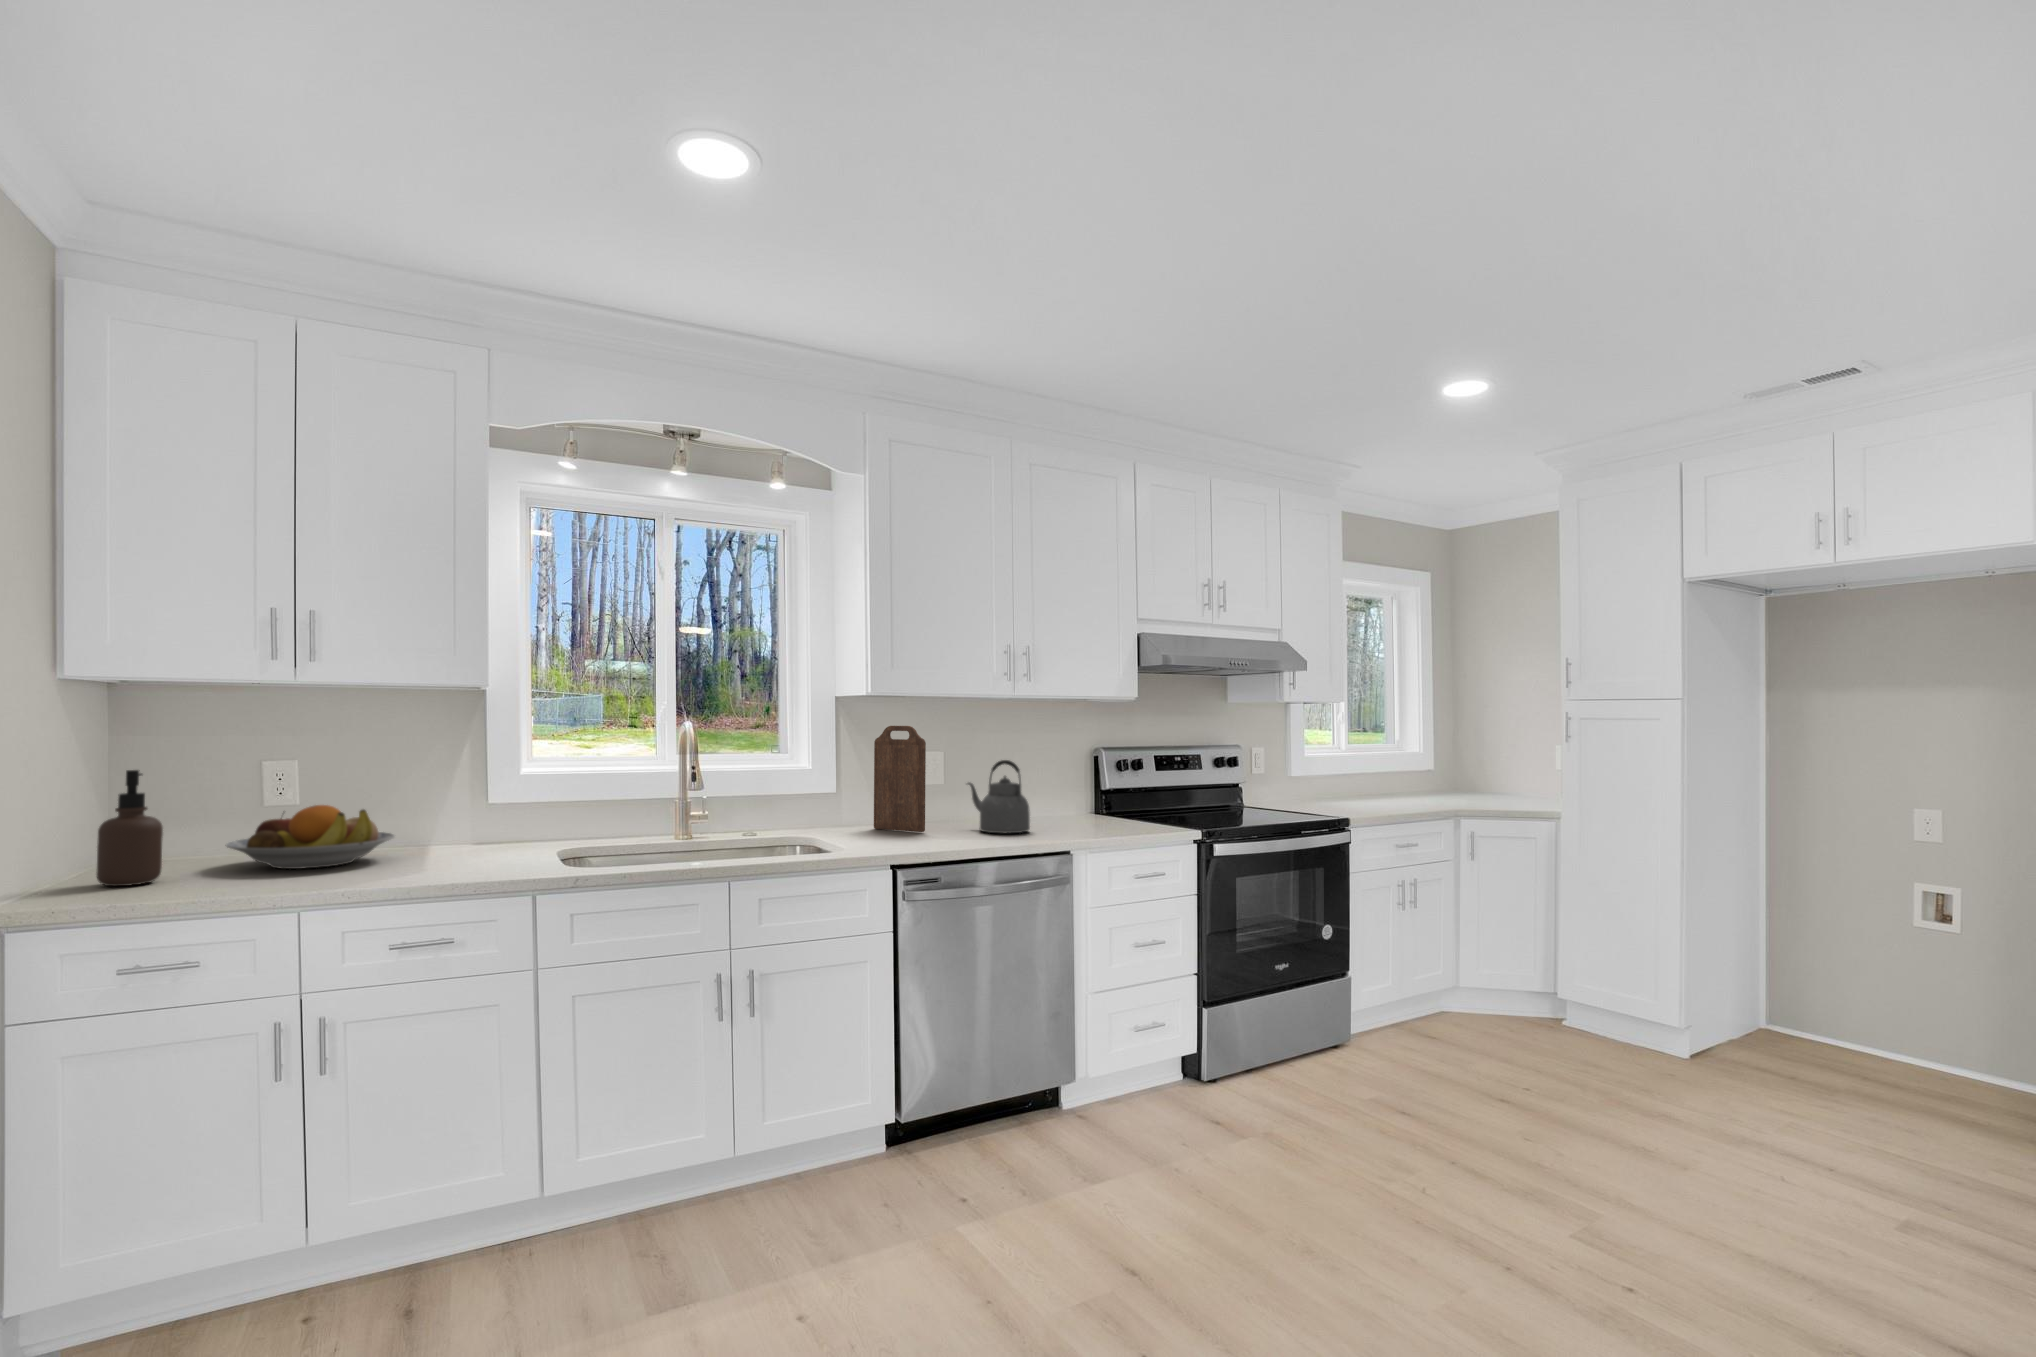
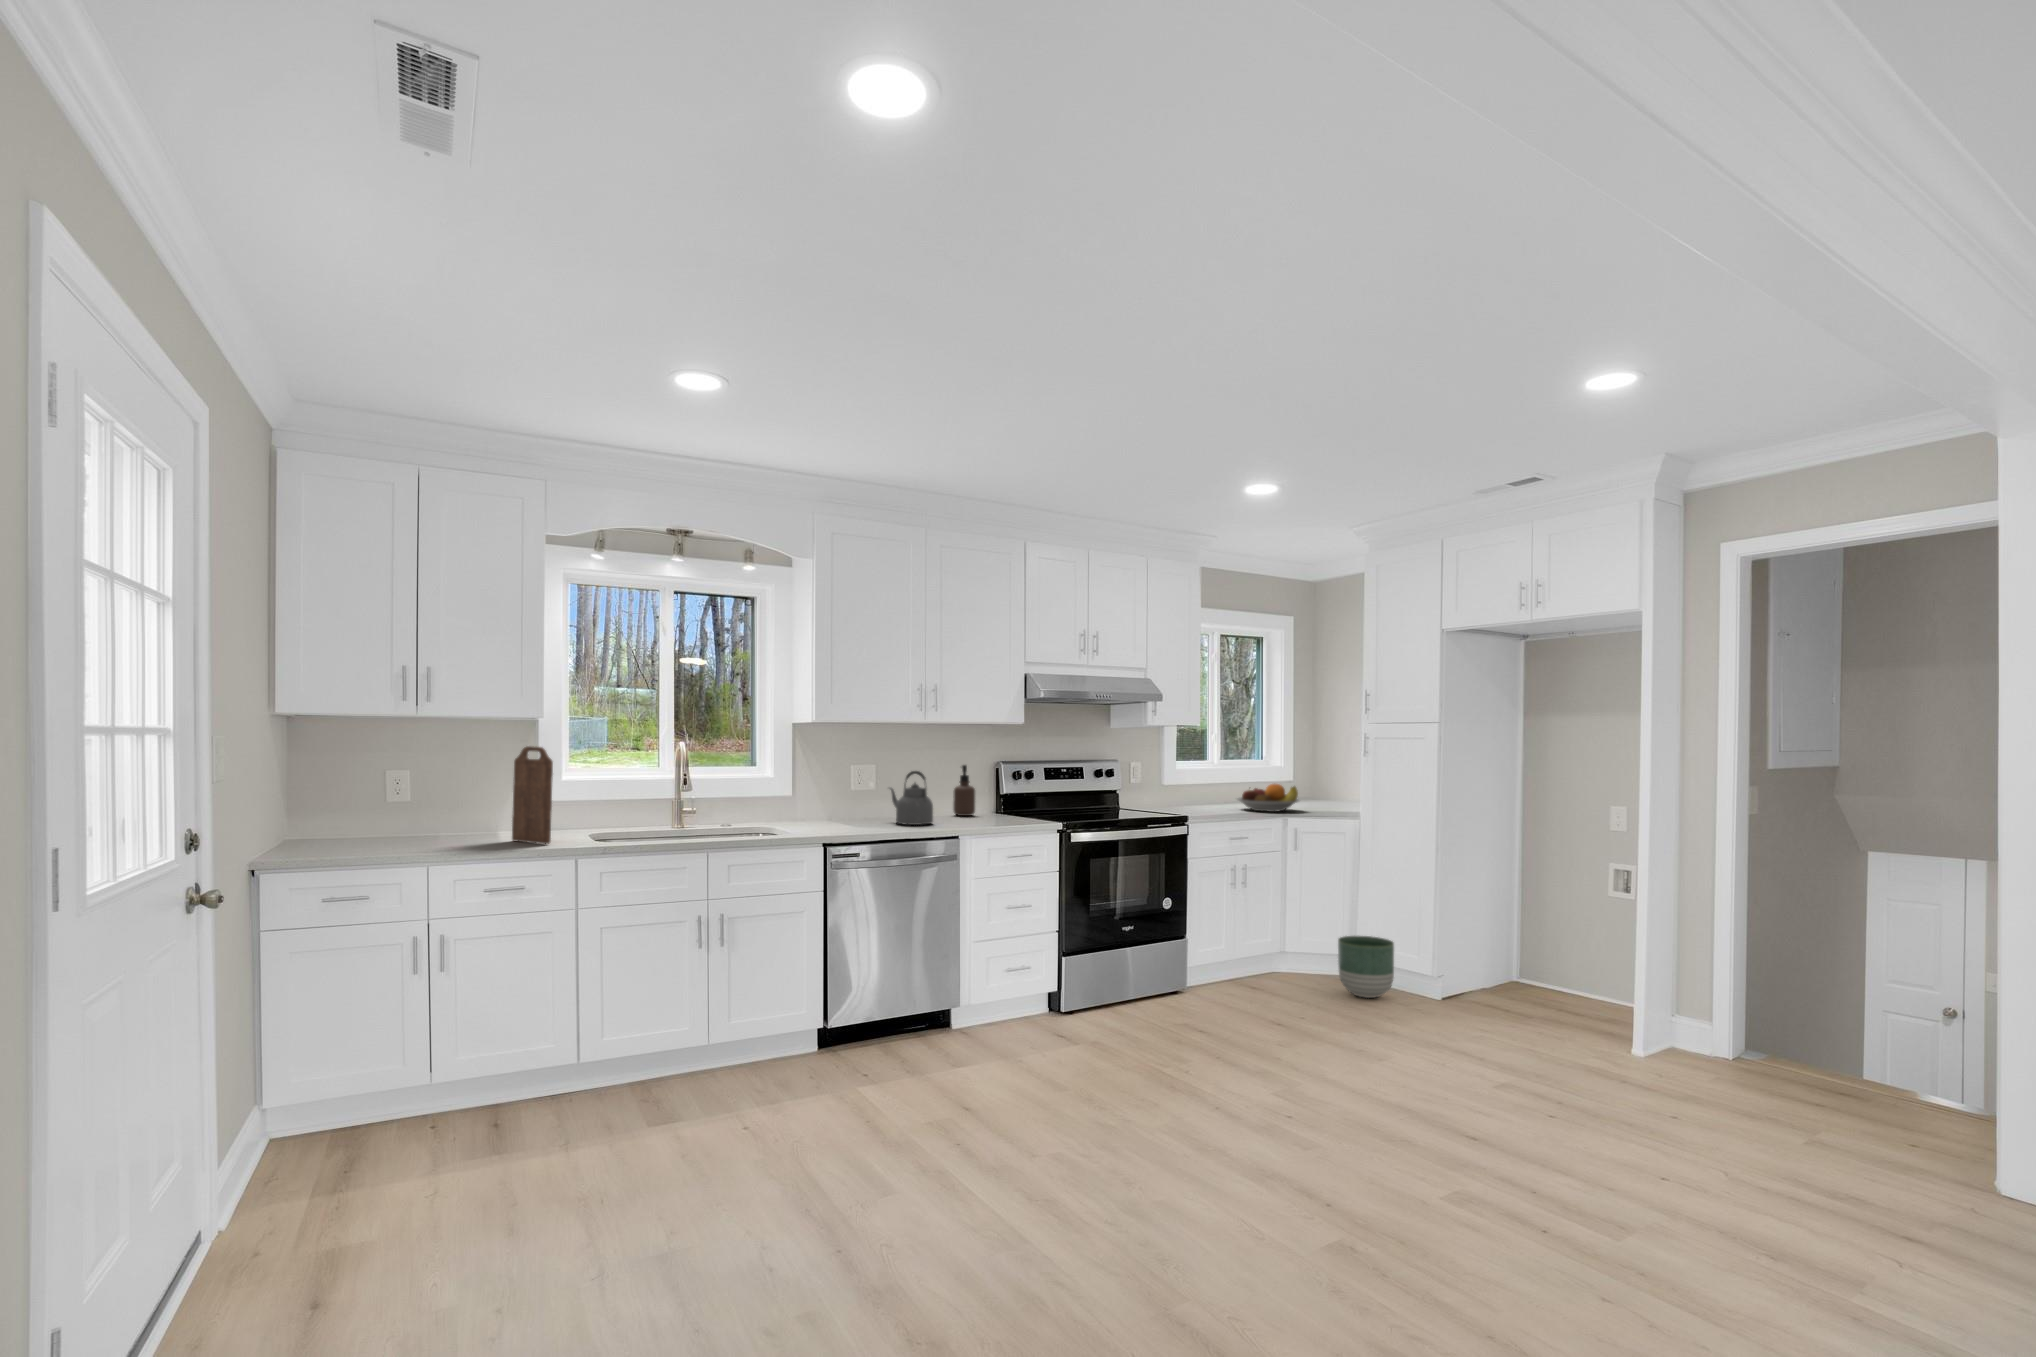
cutting board: present [874,726,926,832] -> present [512,746,553,844]
soap dispenser: present [96,770,163,886] -> present [953,765,975,816]
fruit bowl: present [226,805,395,869] -> present [1237,784,1299,812]
planter: none [1546,972,1627,1056] -> present [1338,936,1394,998]

